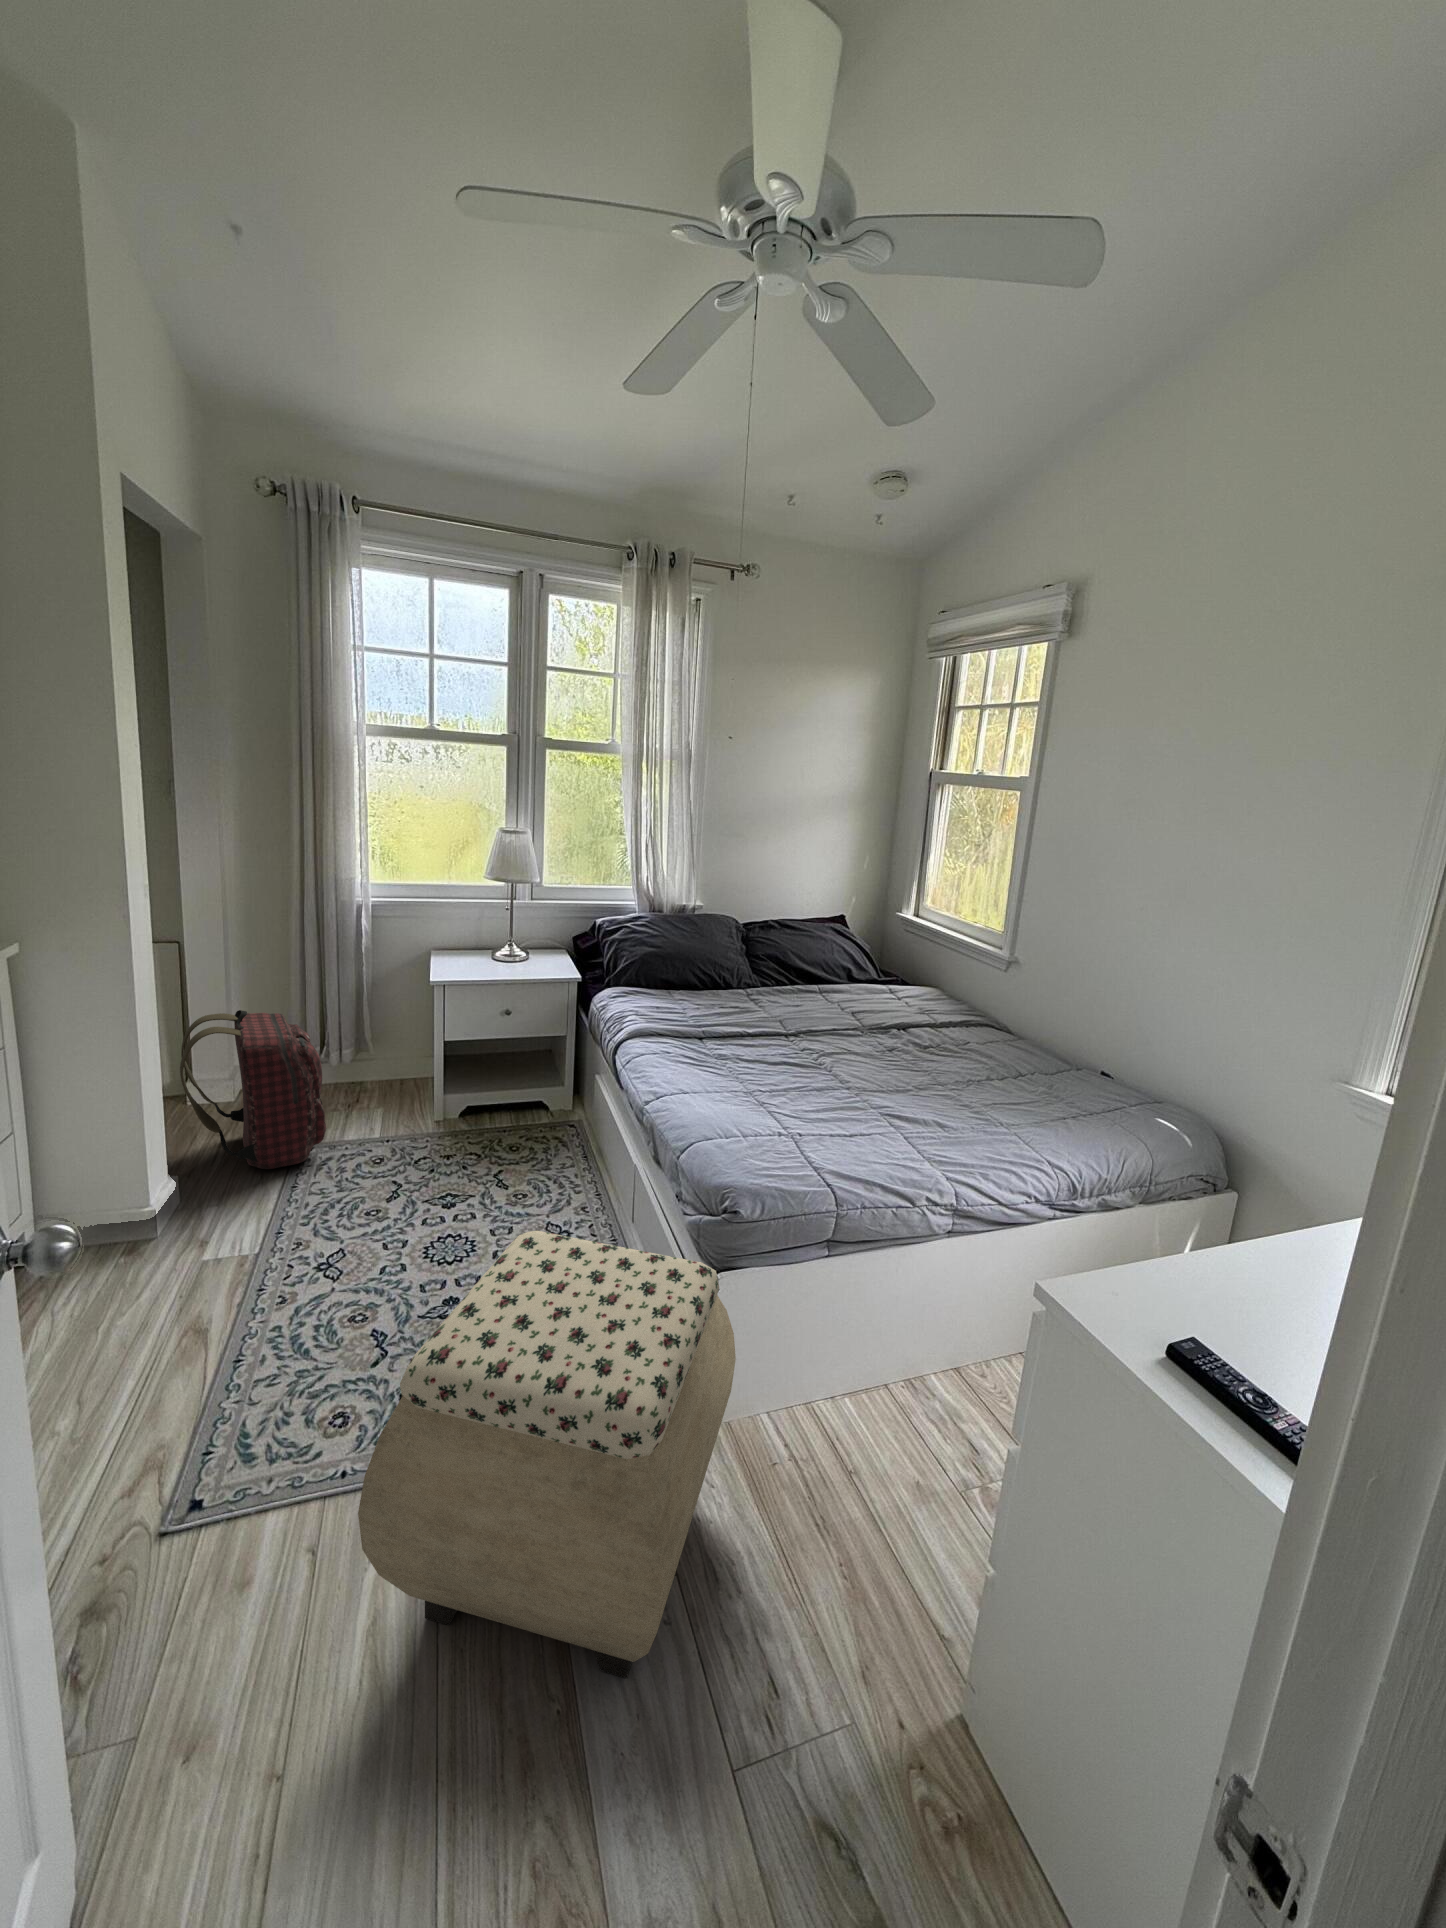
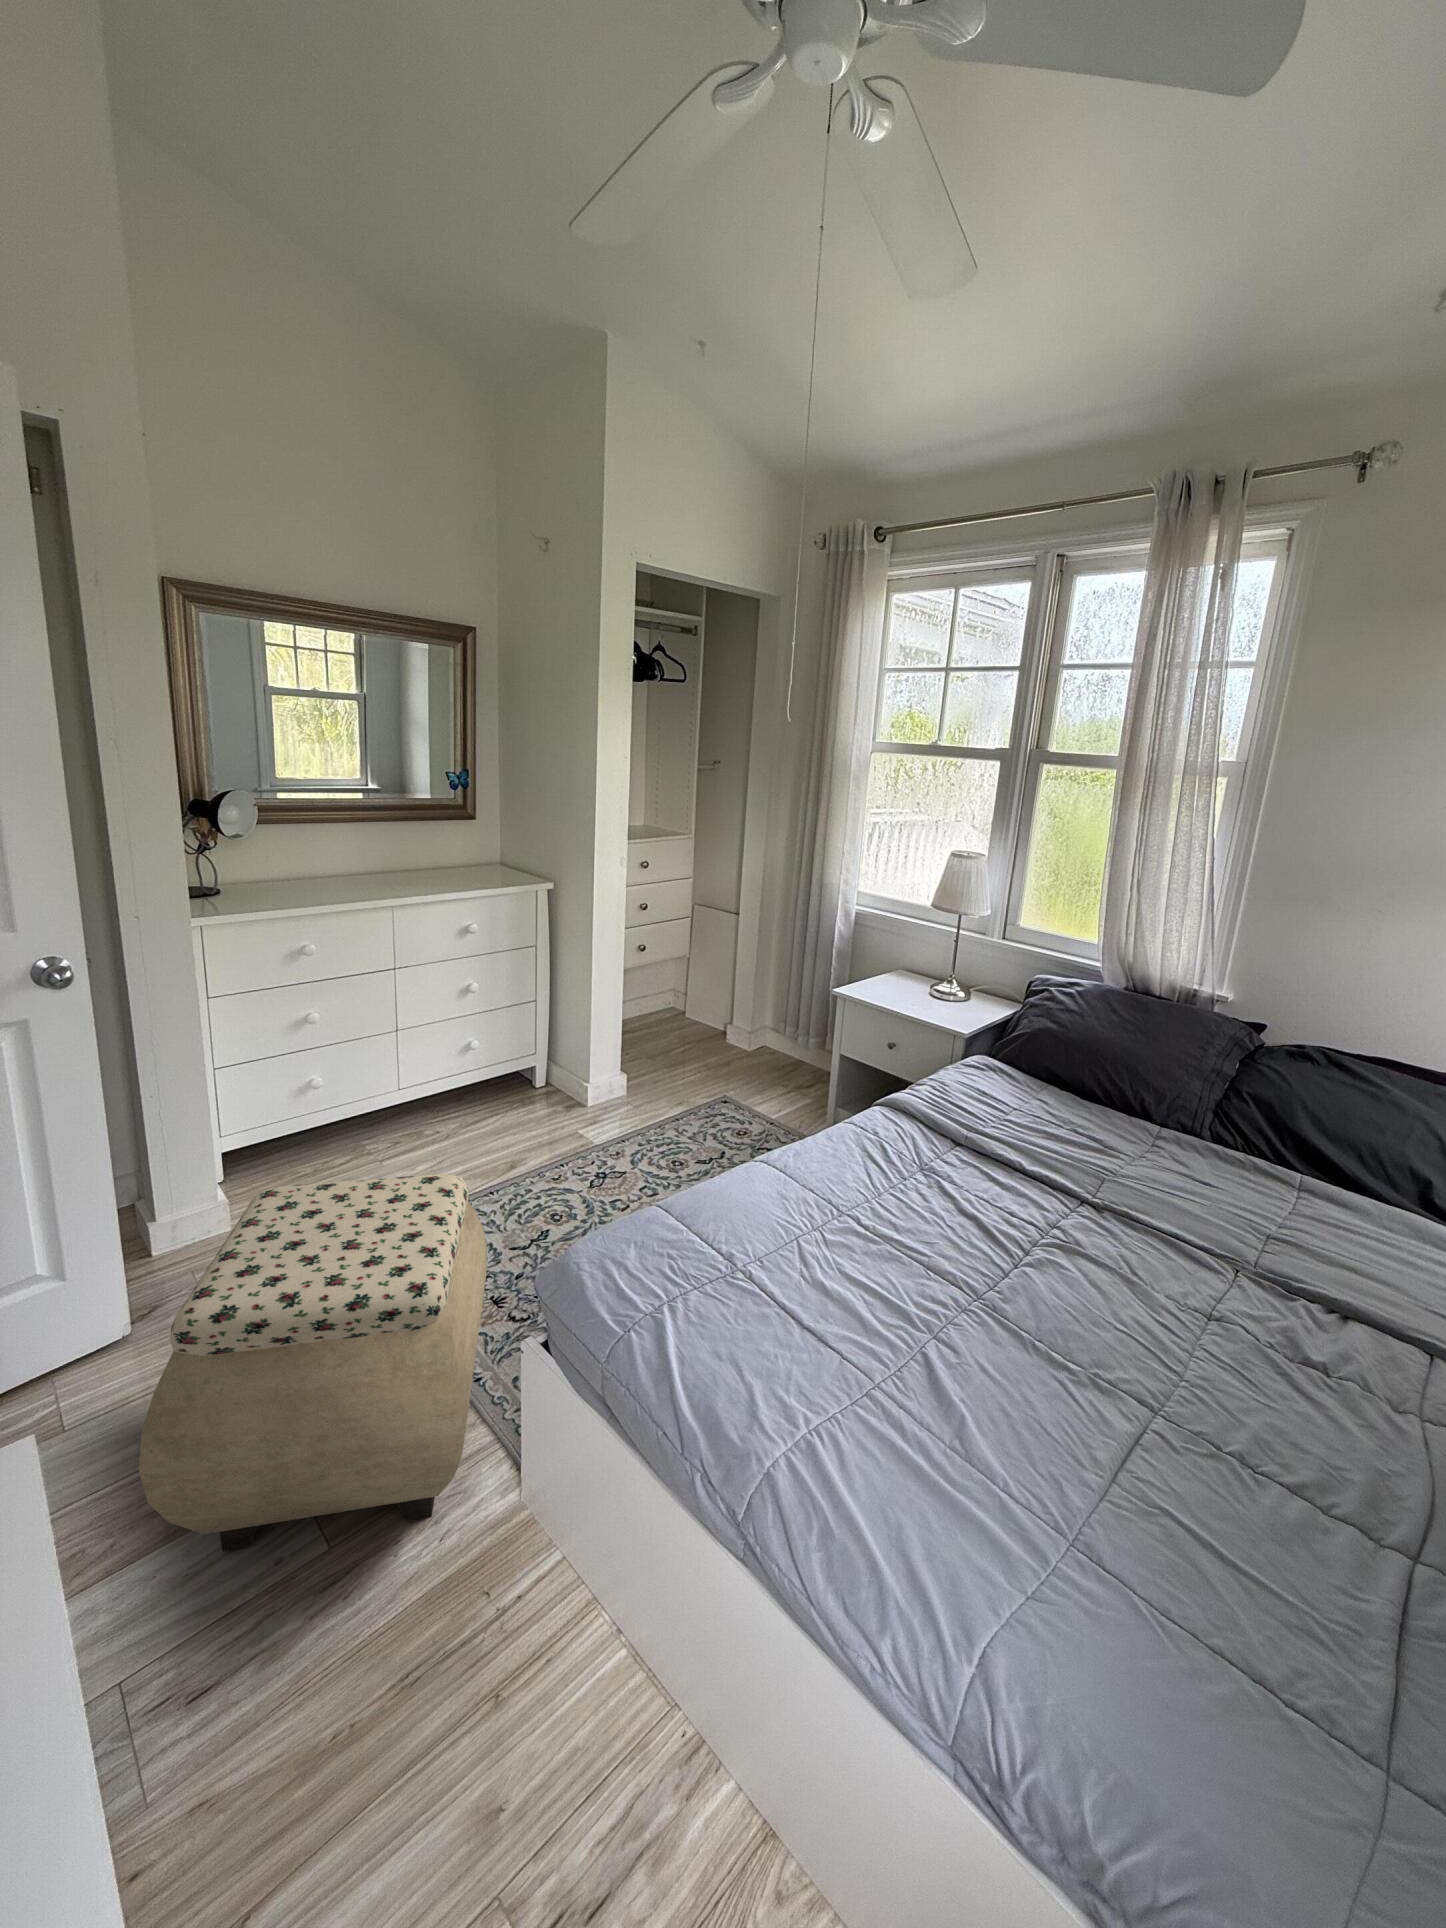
backpack: present [180,1010,326,1169] -> none [651,968,756,1103]

